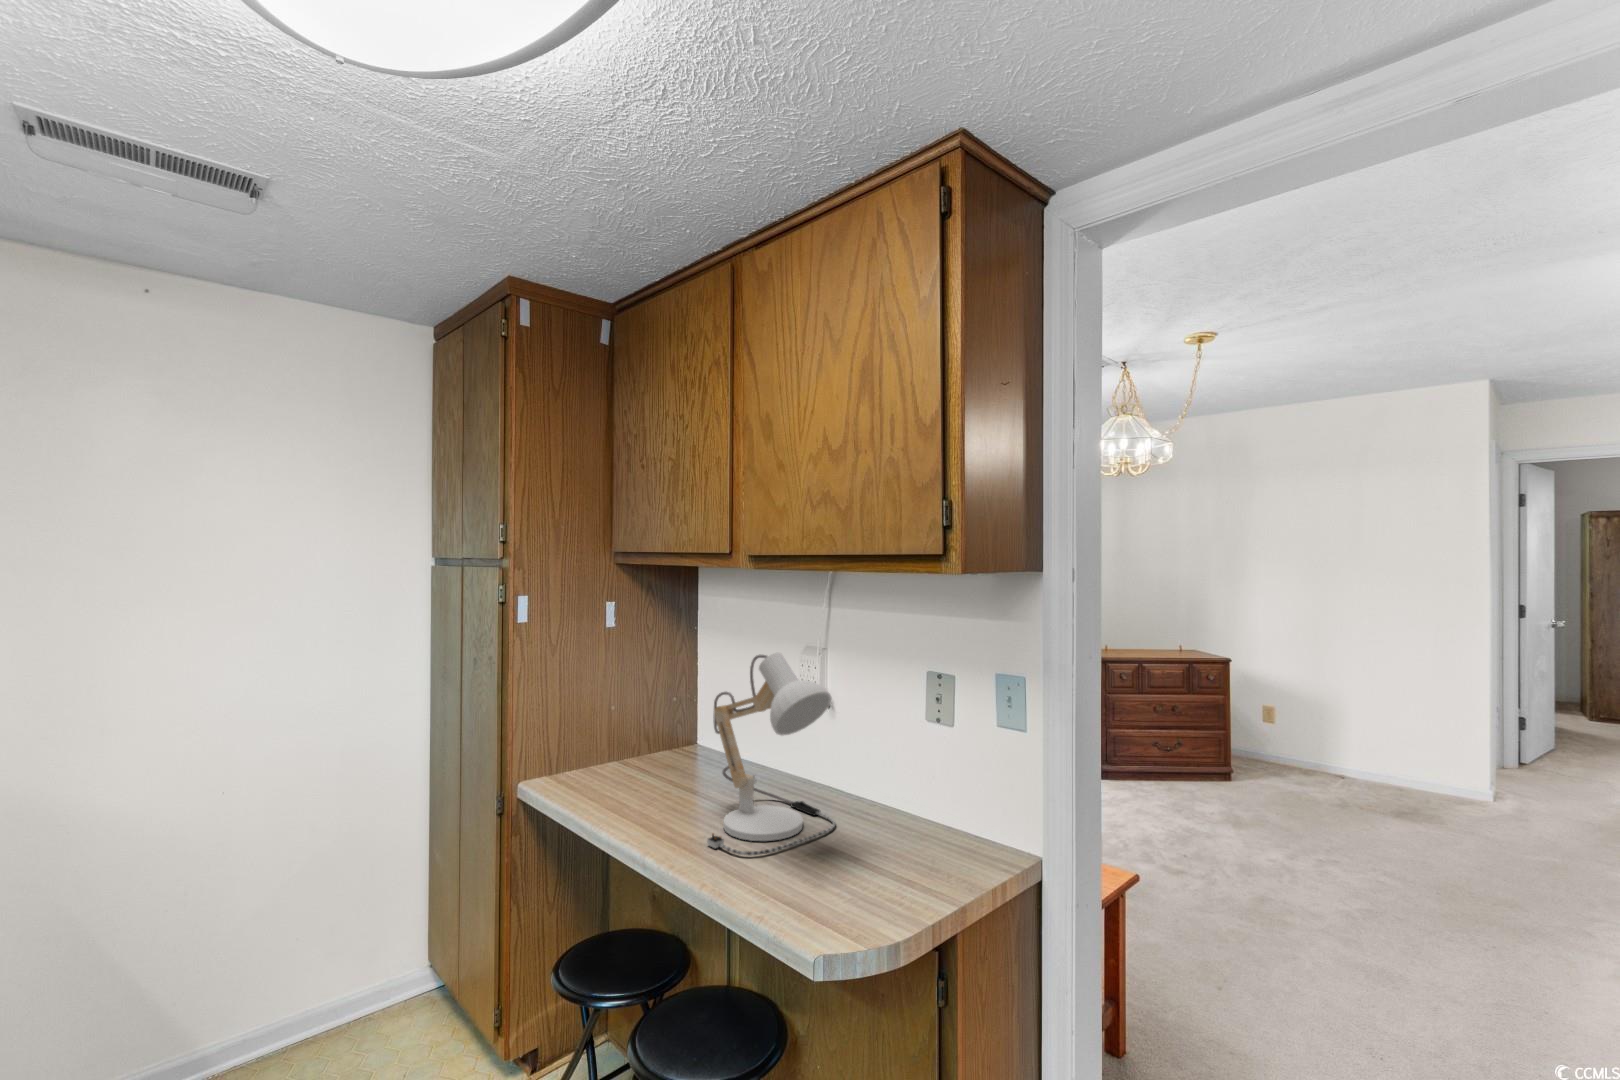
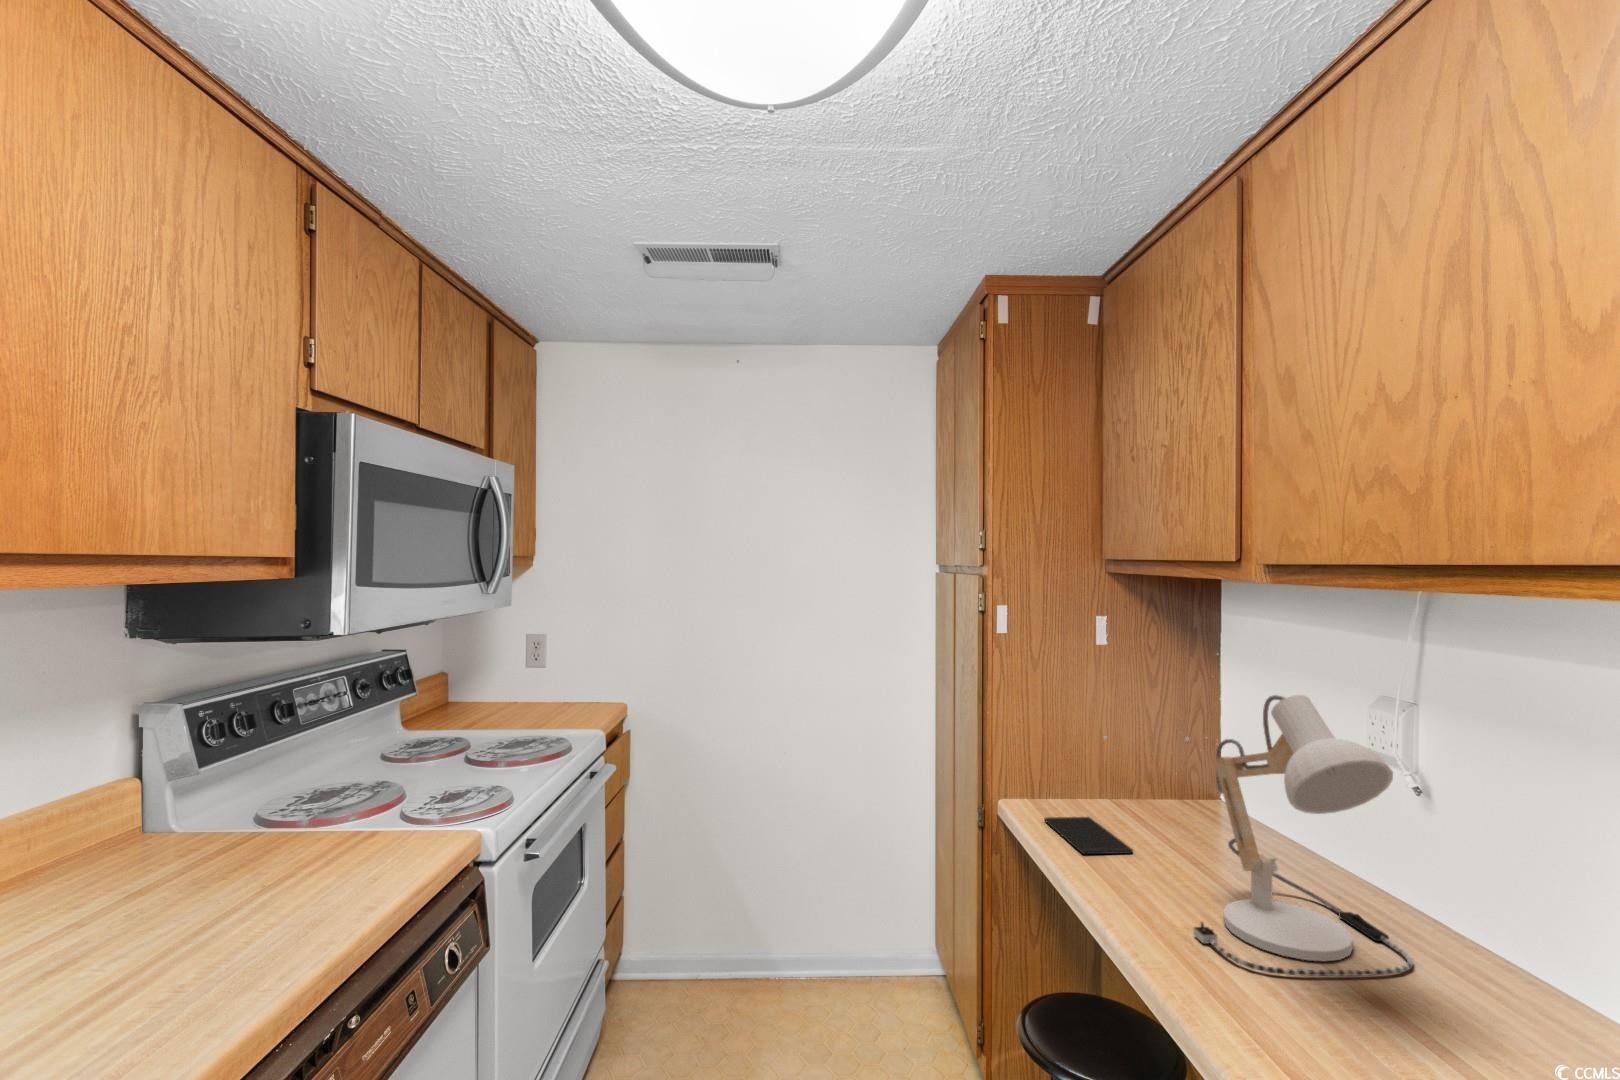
tablet: none [568,776,648,808] -> present [1044,817,1133,854]

